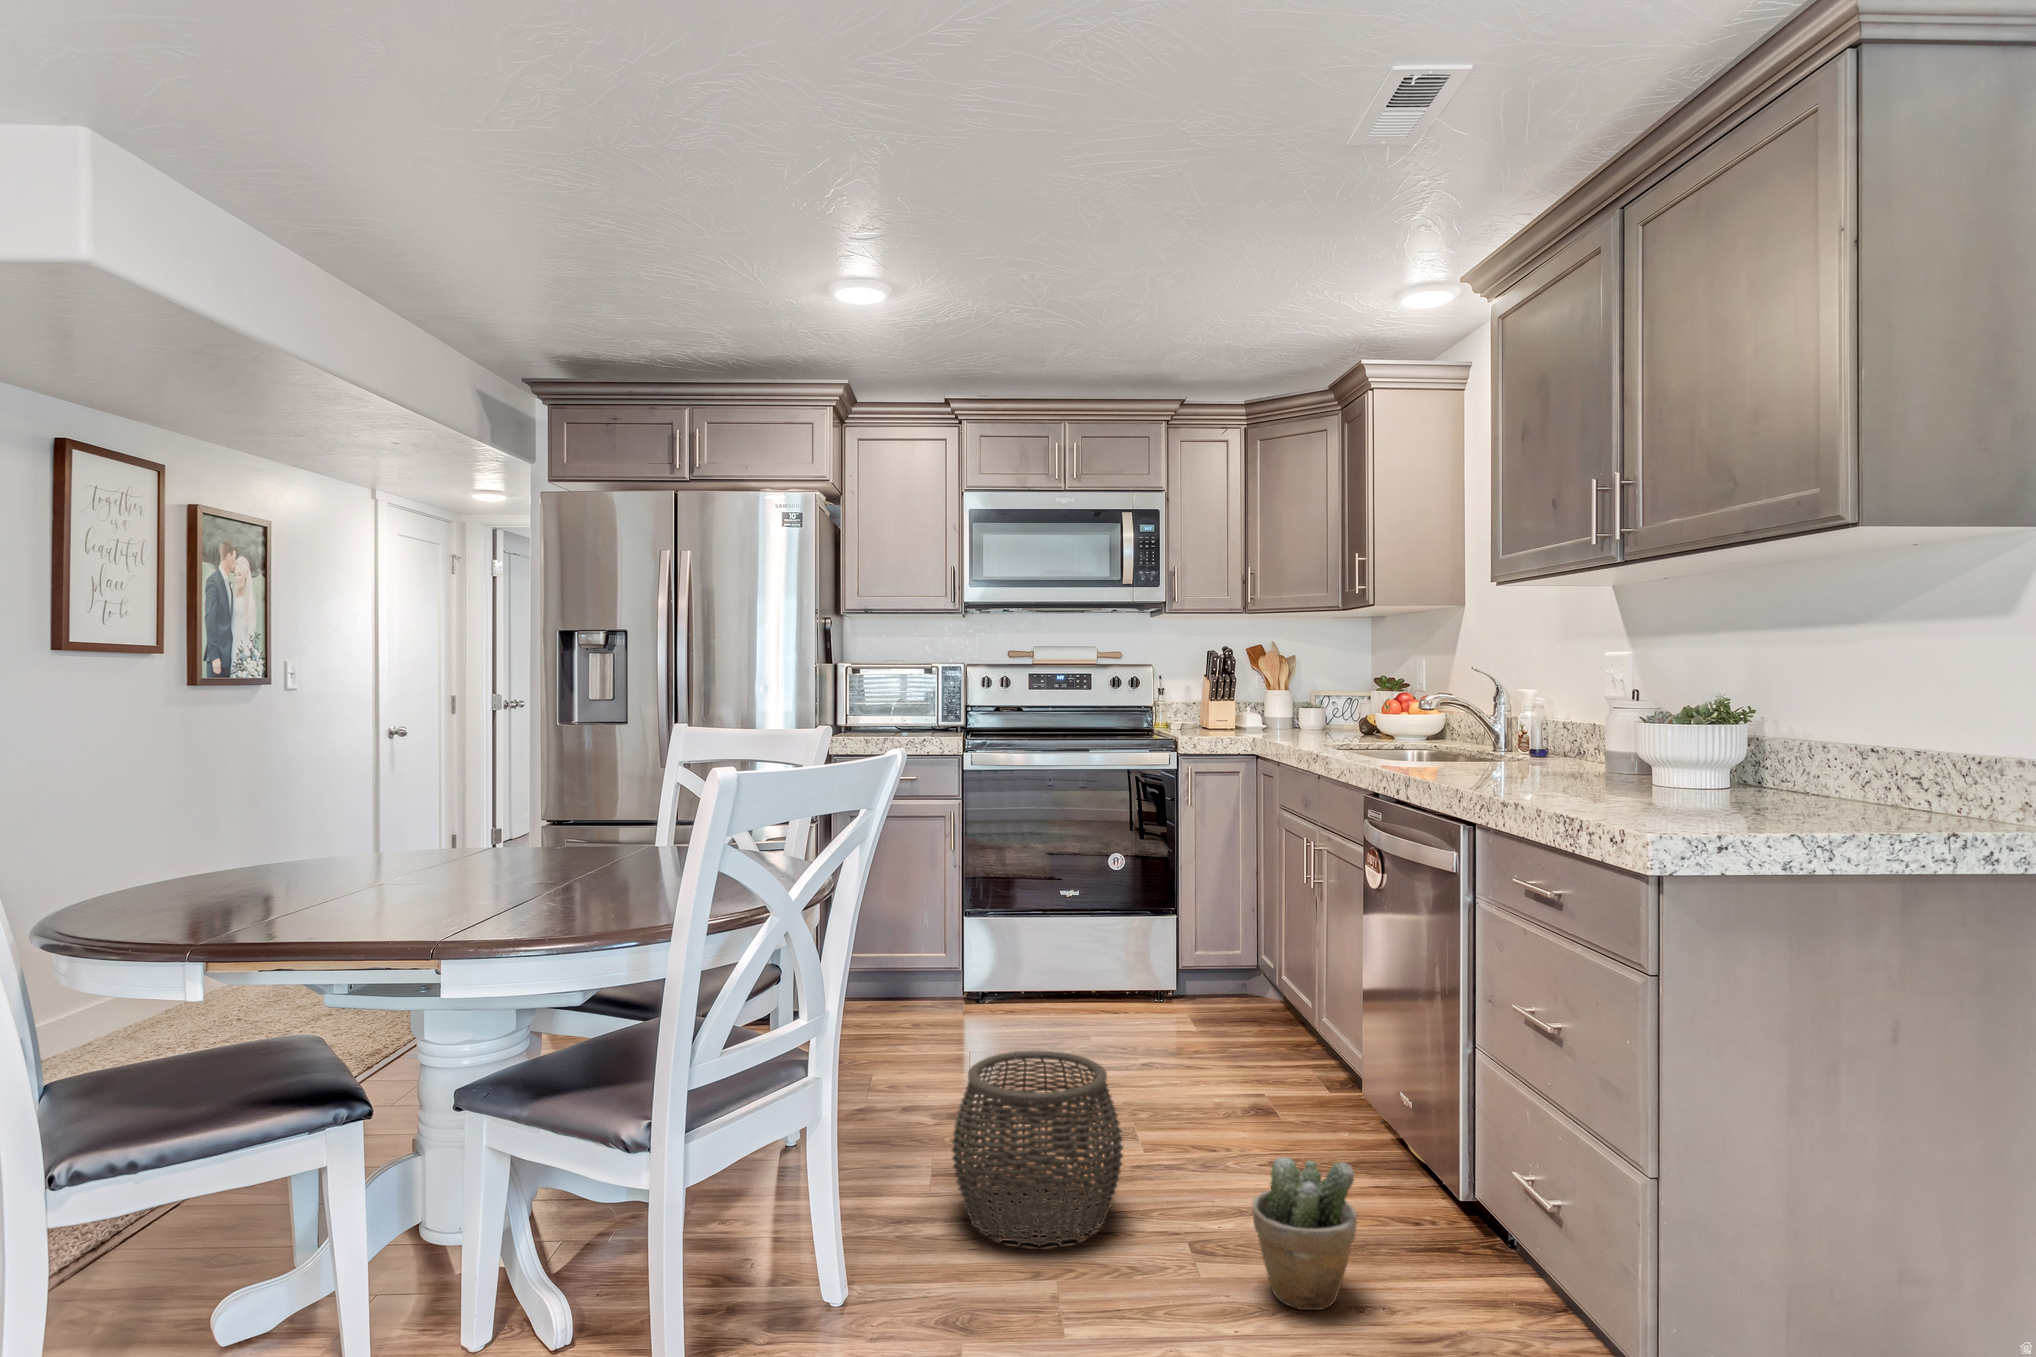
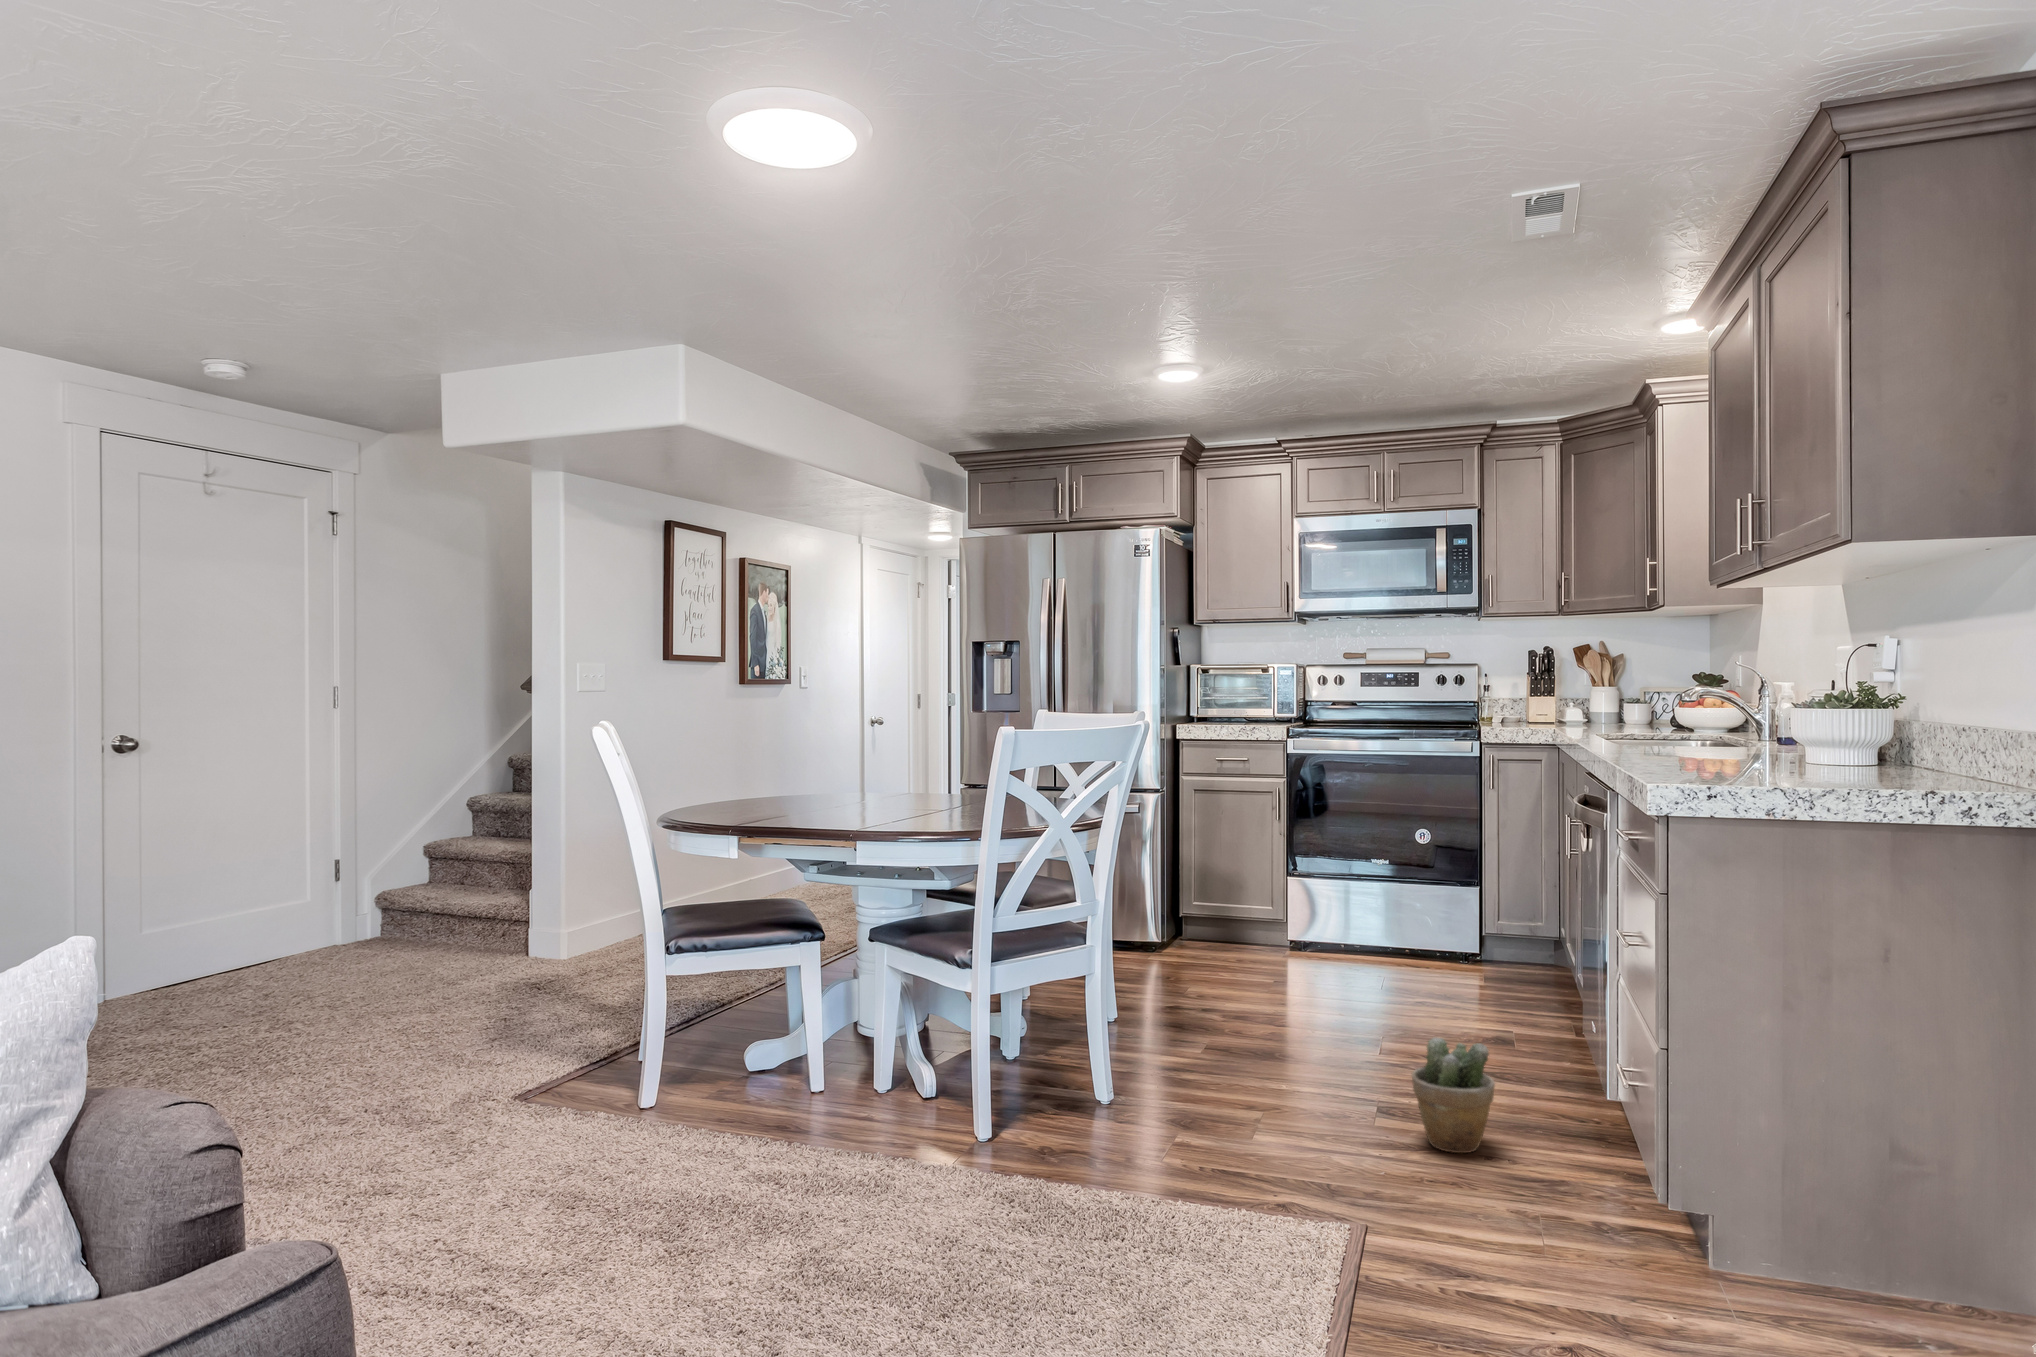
woven basket: present [952,1051,1123,1246] -> none [1208,958,1339,1096]

